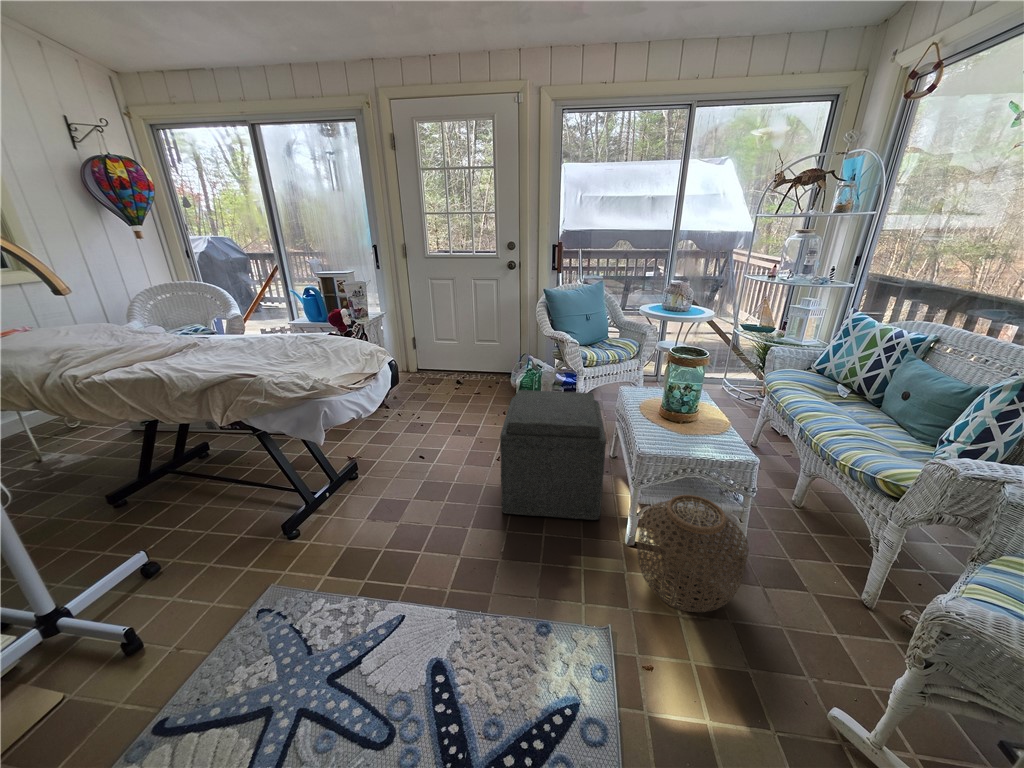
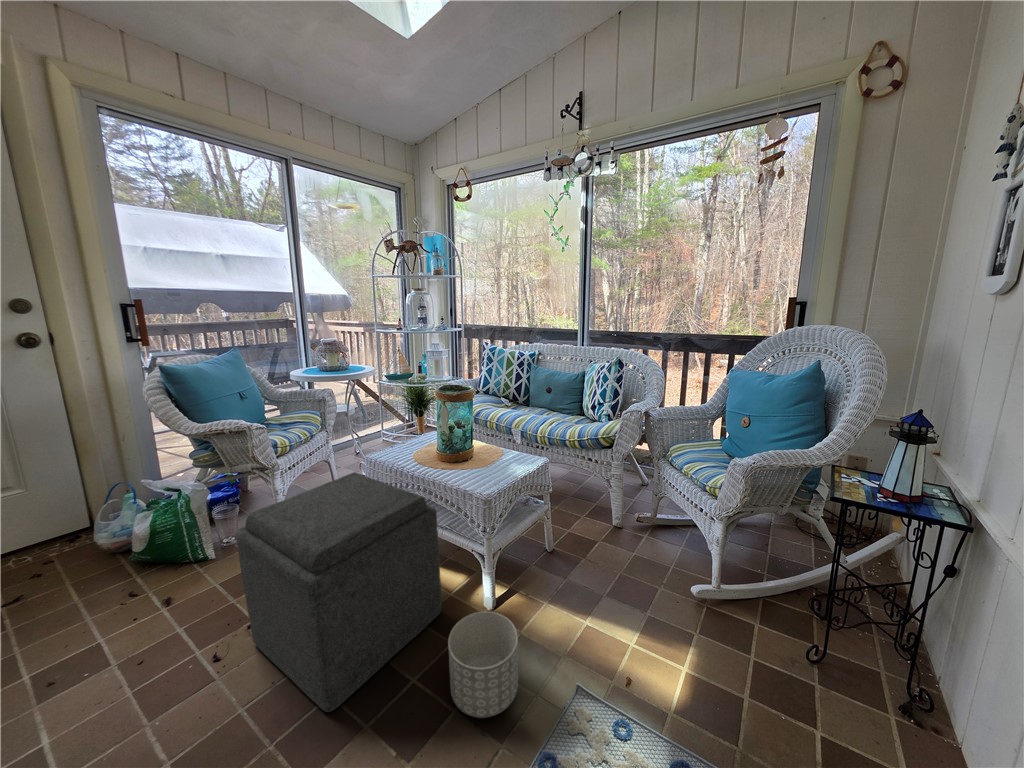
woven basket: present [637,495,749,612] -> none [516,505,613,624]
planter: none [540,517,593,587] -> present [448,611,518,718]

